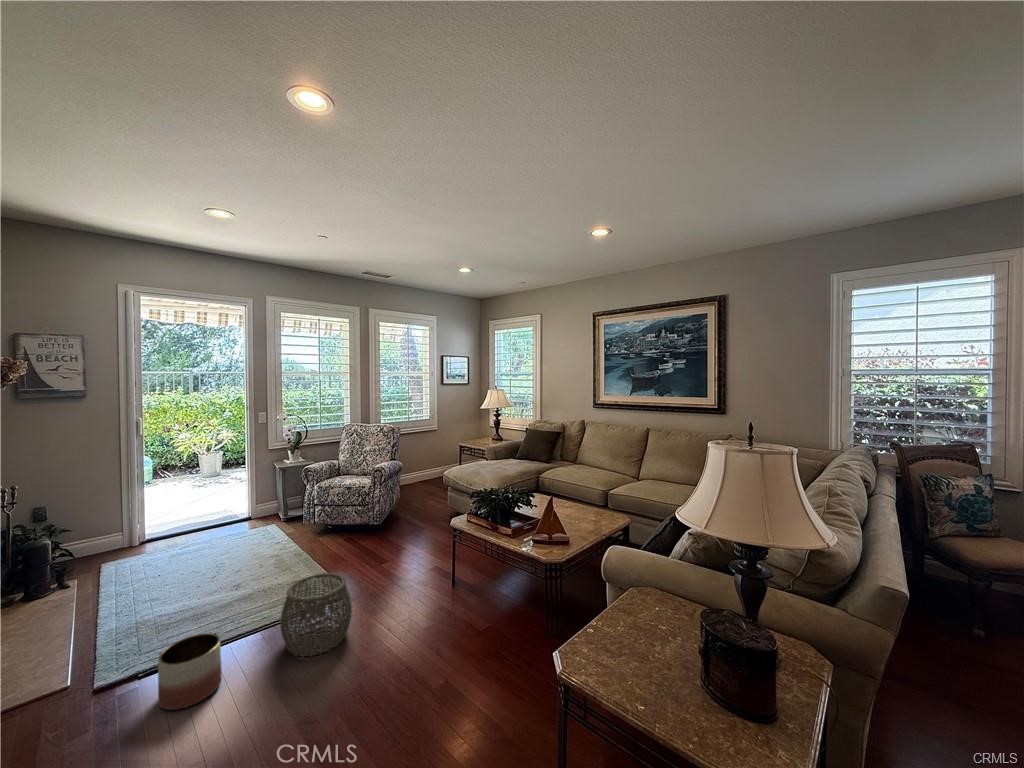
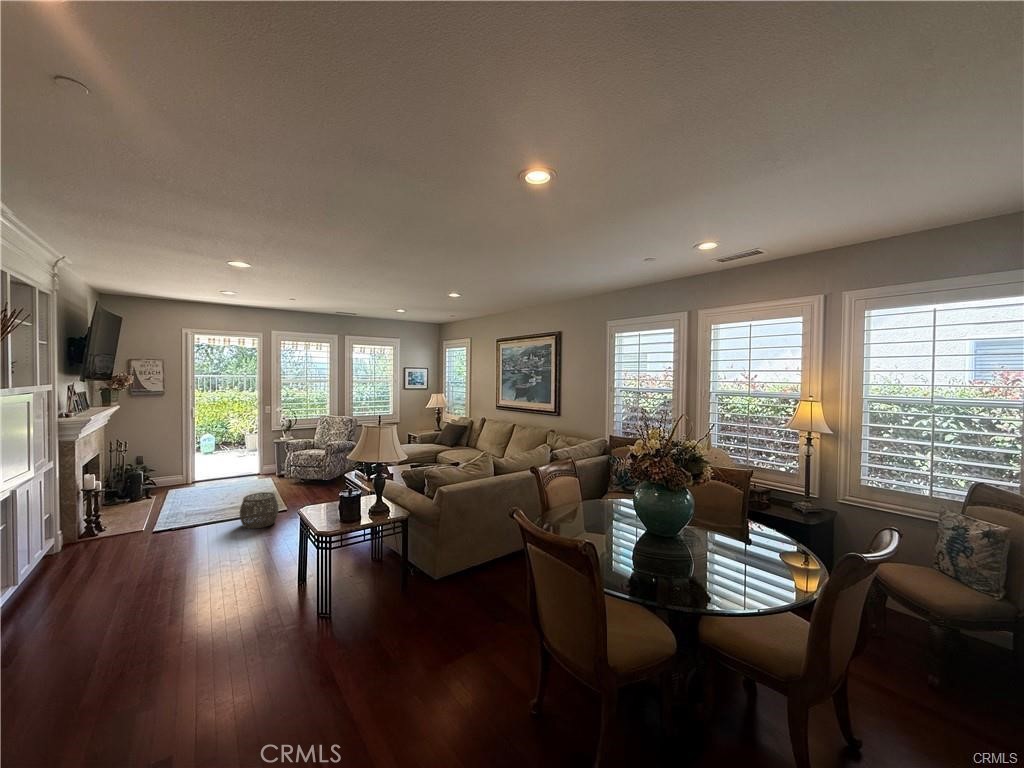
planter: present [158,633,222,710] -> none [180,511,209,539]

